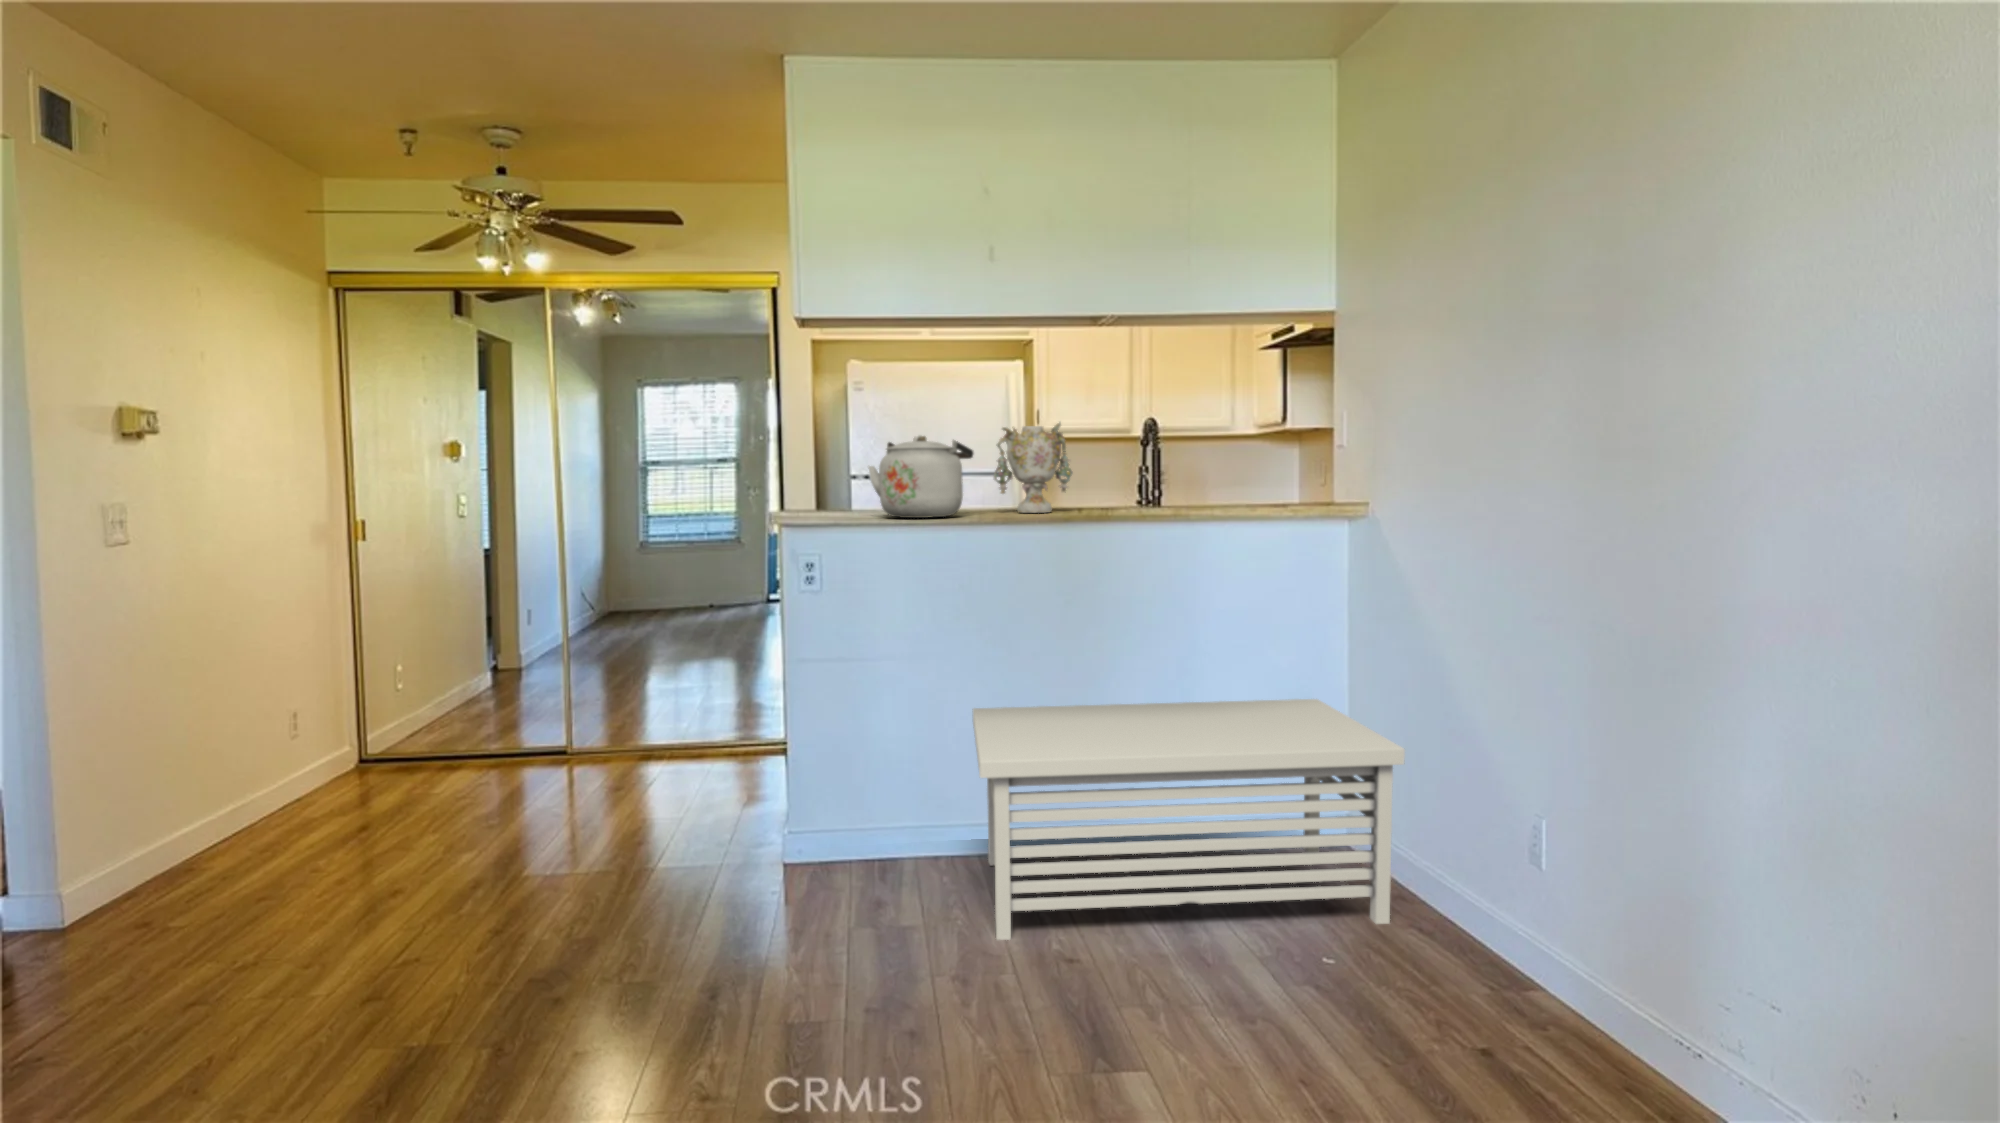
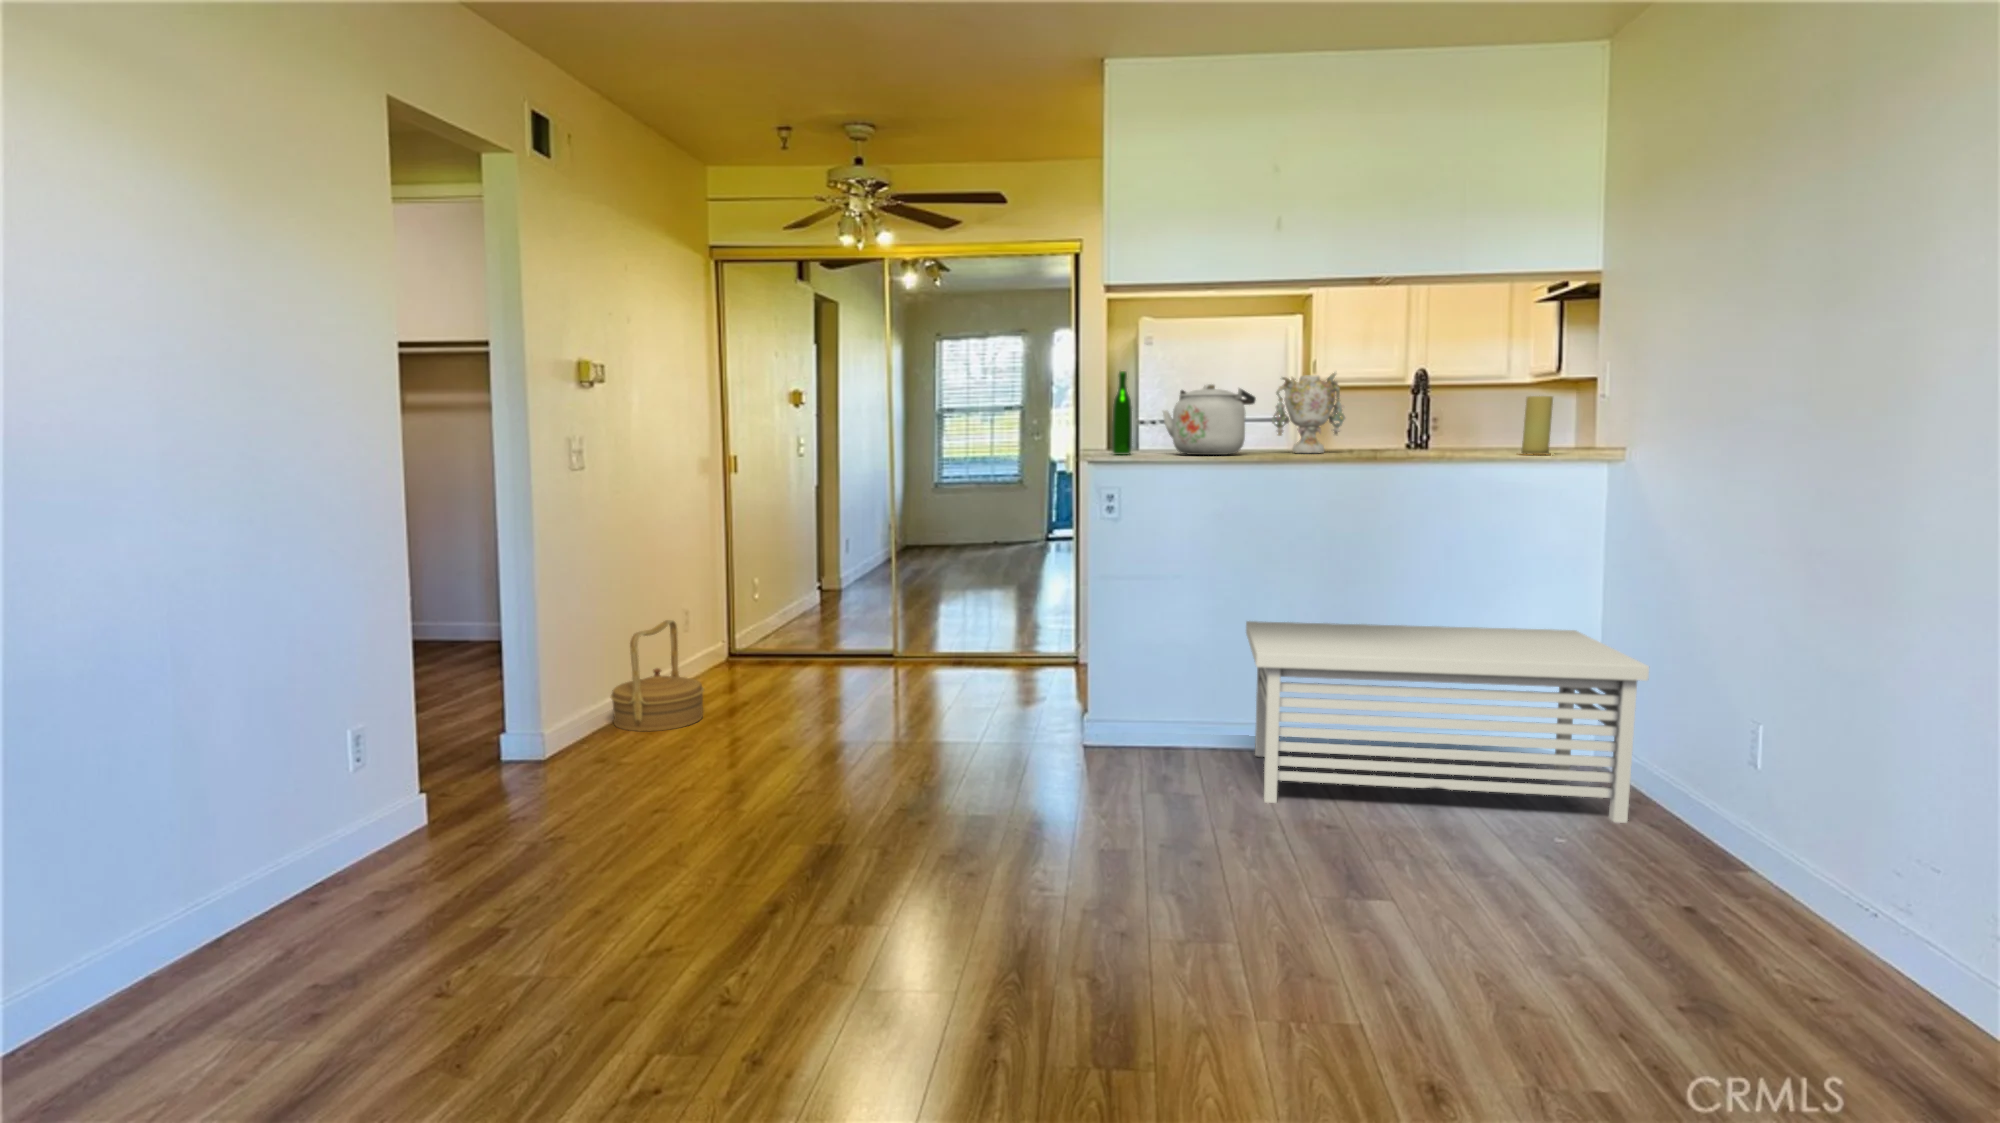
wine bottle: none [809,420,833,519] -> present [1112,371,1132,455]
candle: none [1250,448,1287,512] -> present [1521,396,1553,455]
woven basket: none [130,743,285,906] -> present [611,620,704,732]

